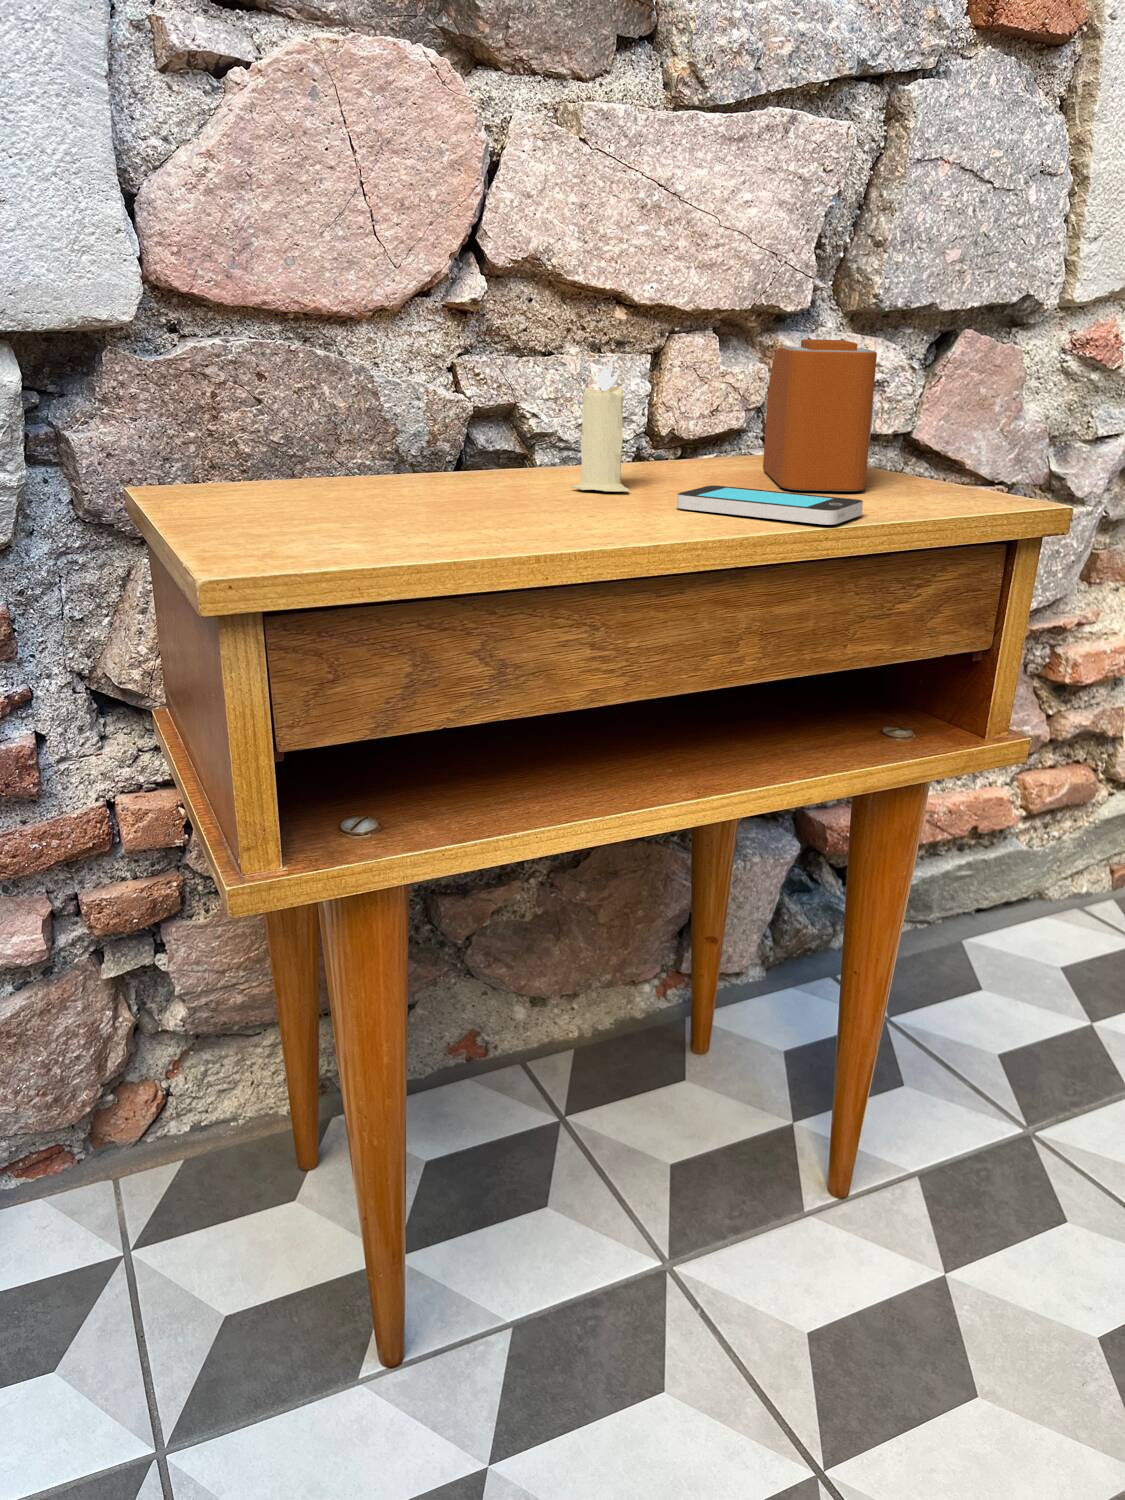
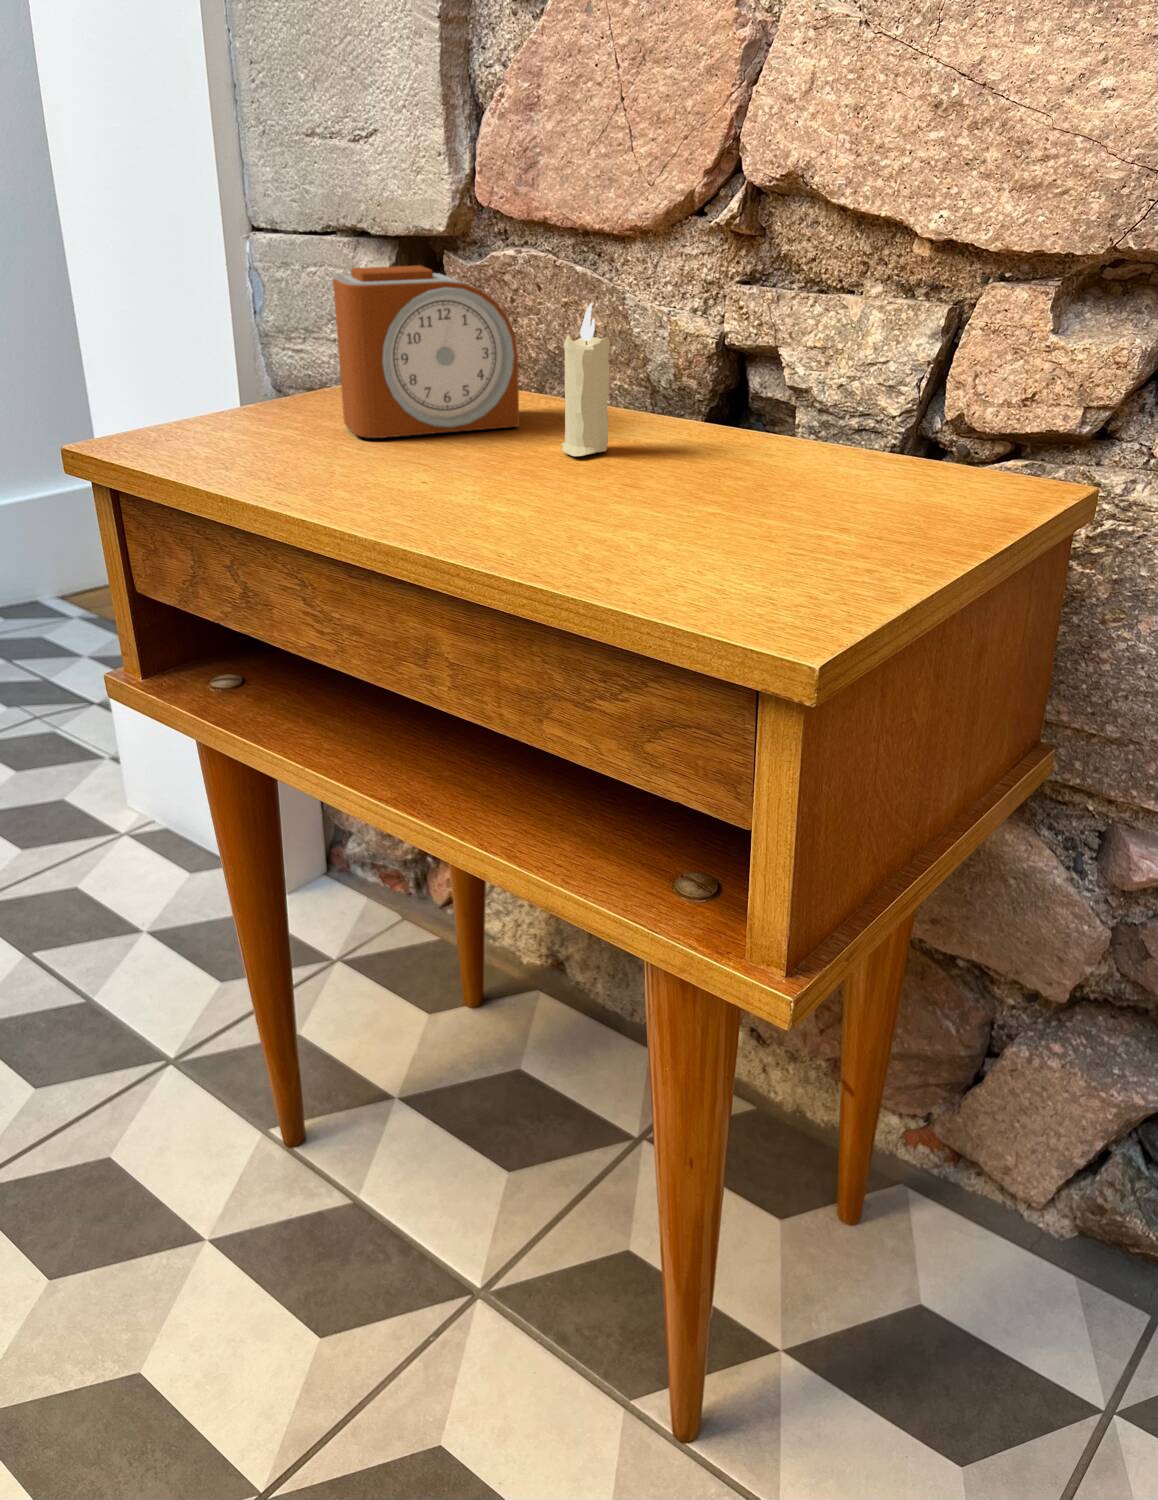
alarm clock: present [763,339,877,491] -> present [333,266,519,438]
smartphone: present [677,486,863,525] -> none [452,464,592,537]

